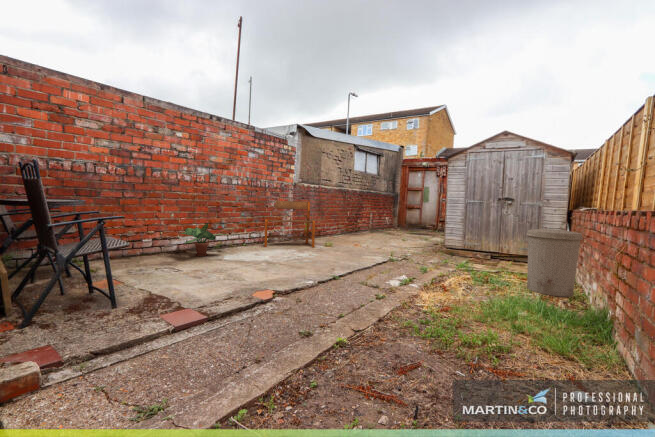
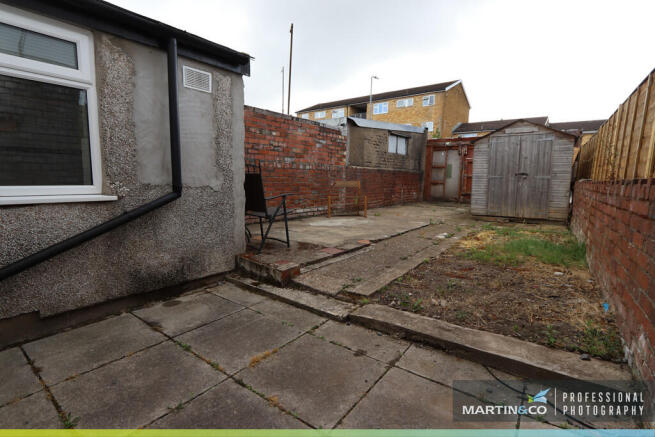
potted plant: present [181,223,225,256] -> none [281,199,314,224]
trash can: present [527,229,583,297] -> none [537,196,577,242]

